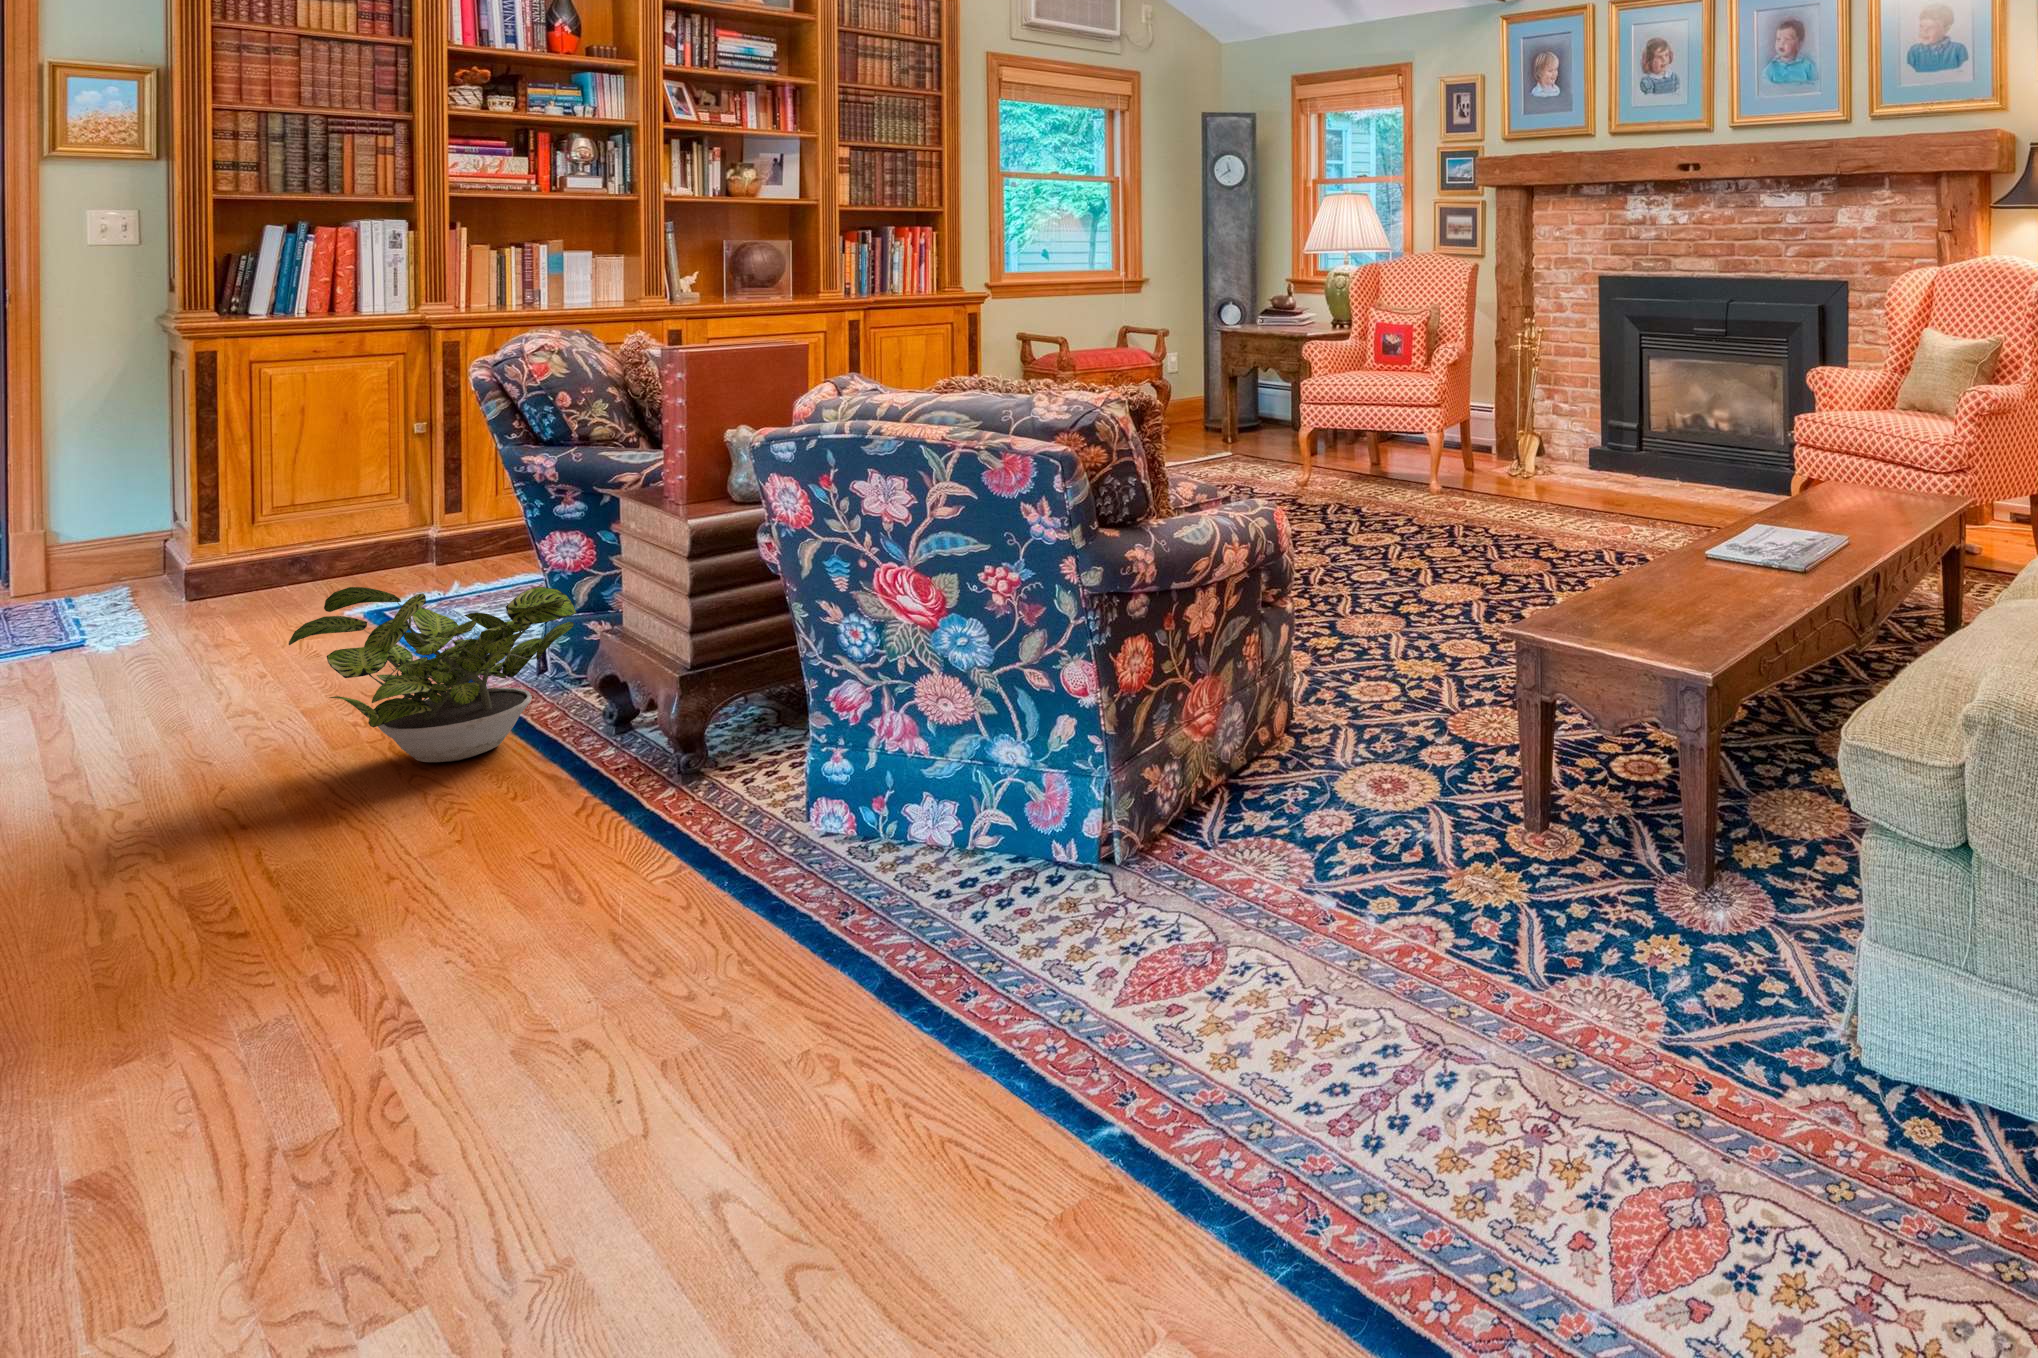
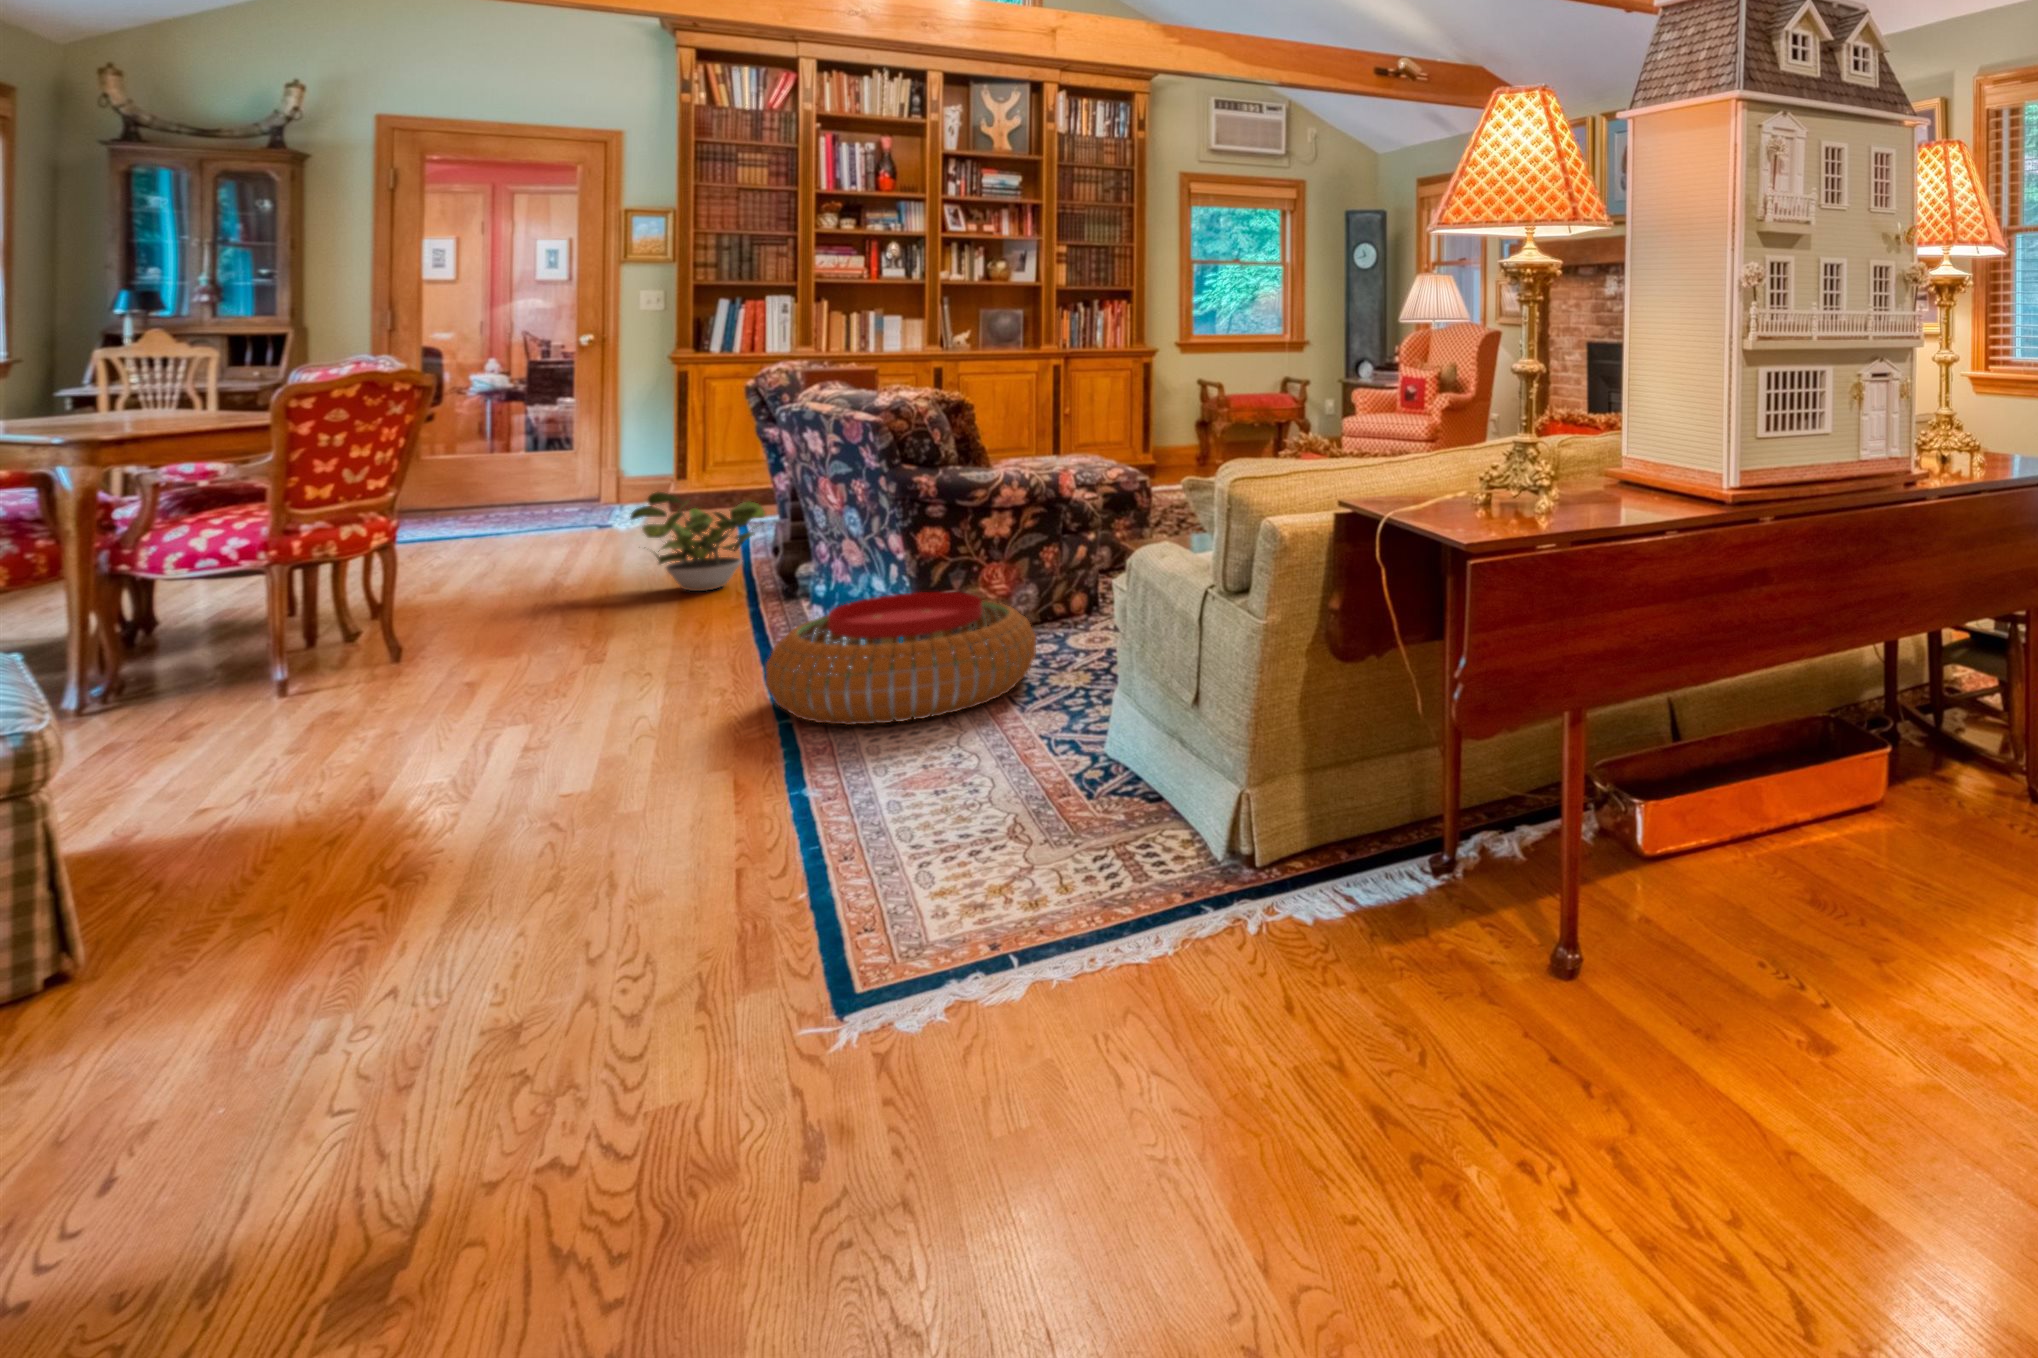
pouf: none [971,758,1444,1090] -> present [766,592,1036,725]

